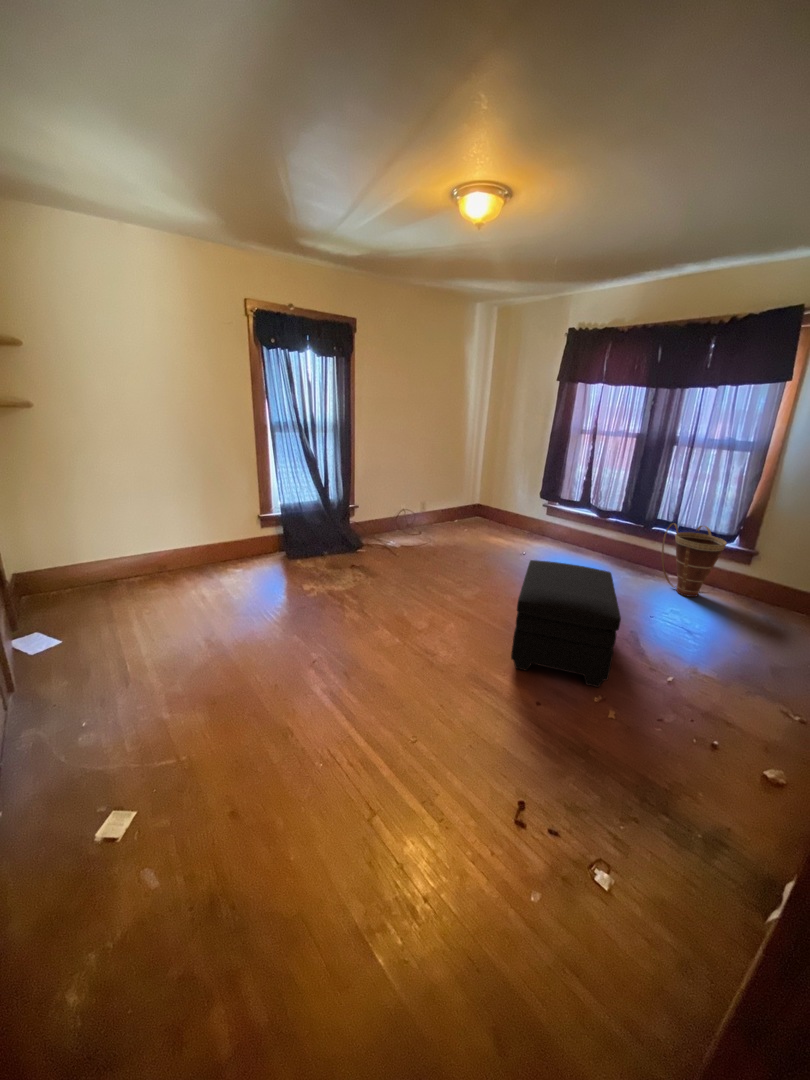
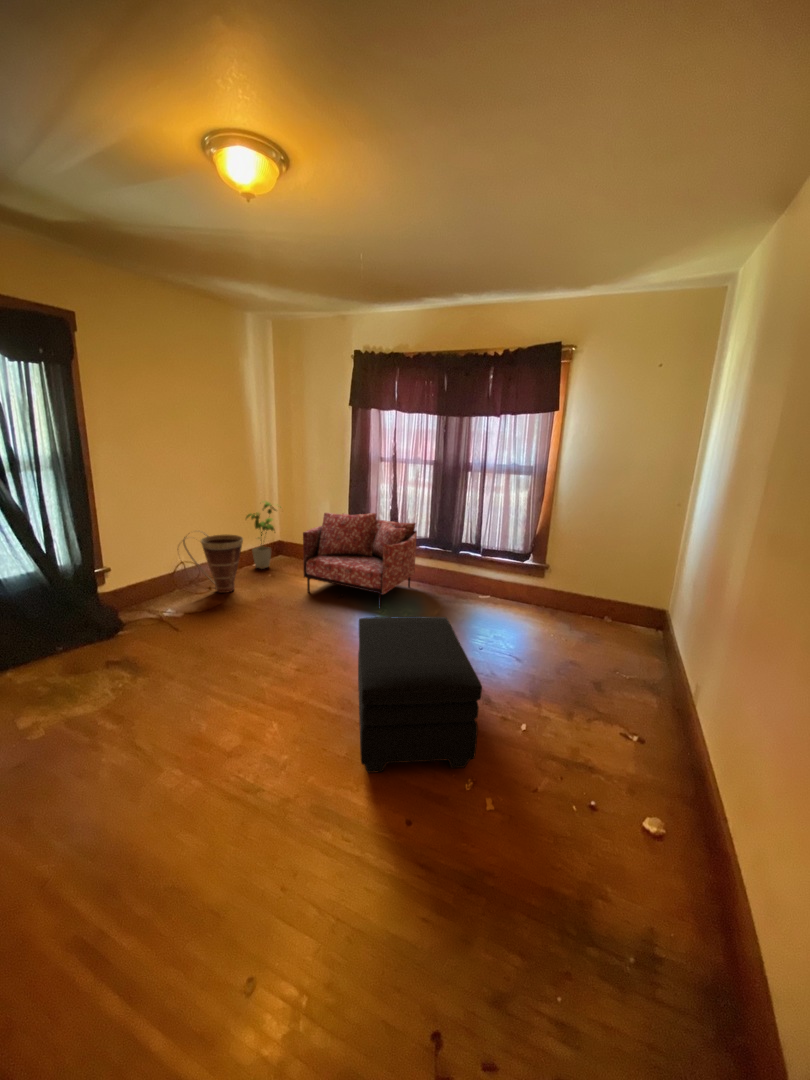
house plant: none [454,466,486,524] -> present [246,502,281,569]
armchair: none [495,479,608,568] -> present [303,513,417,608]
basket: present [662,524,727,597] -> present [183,532,243,593]

